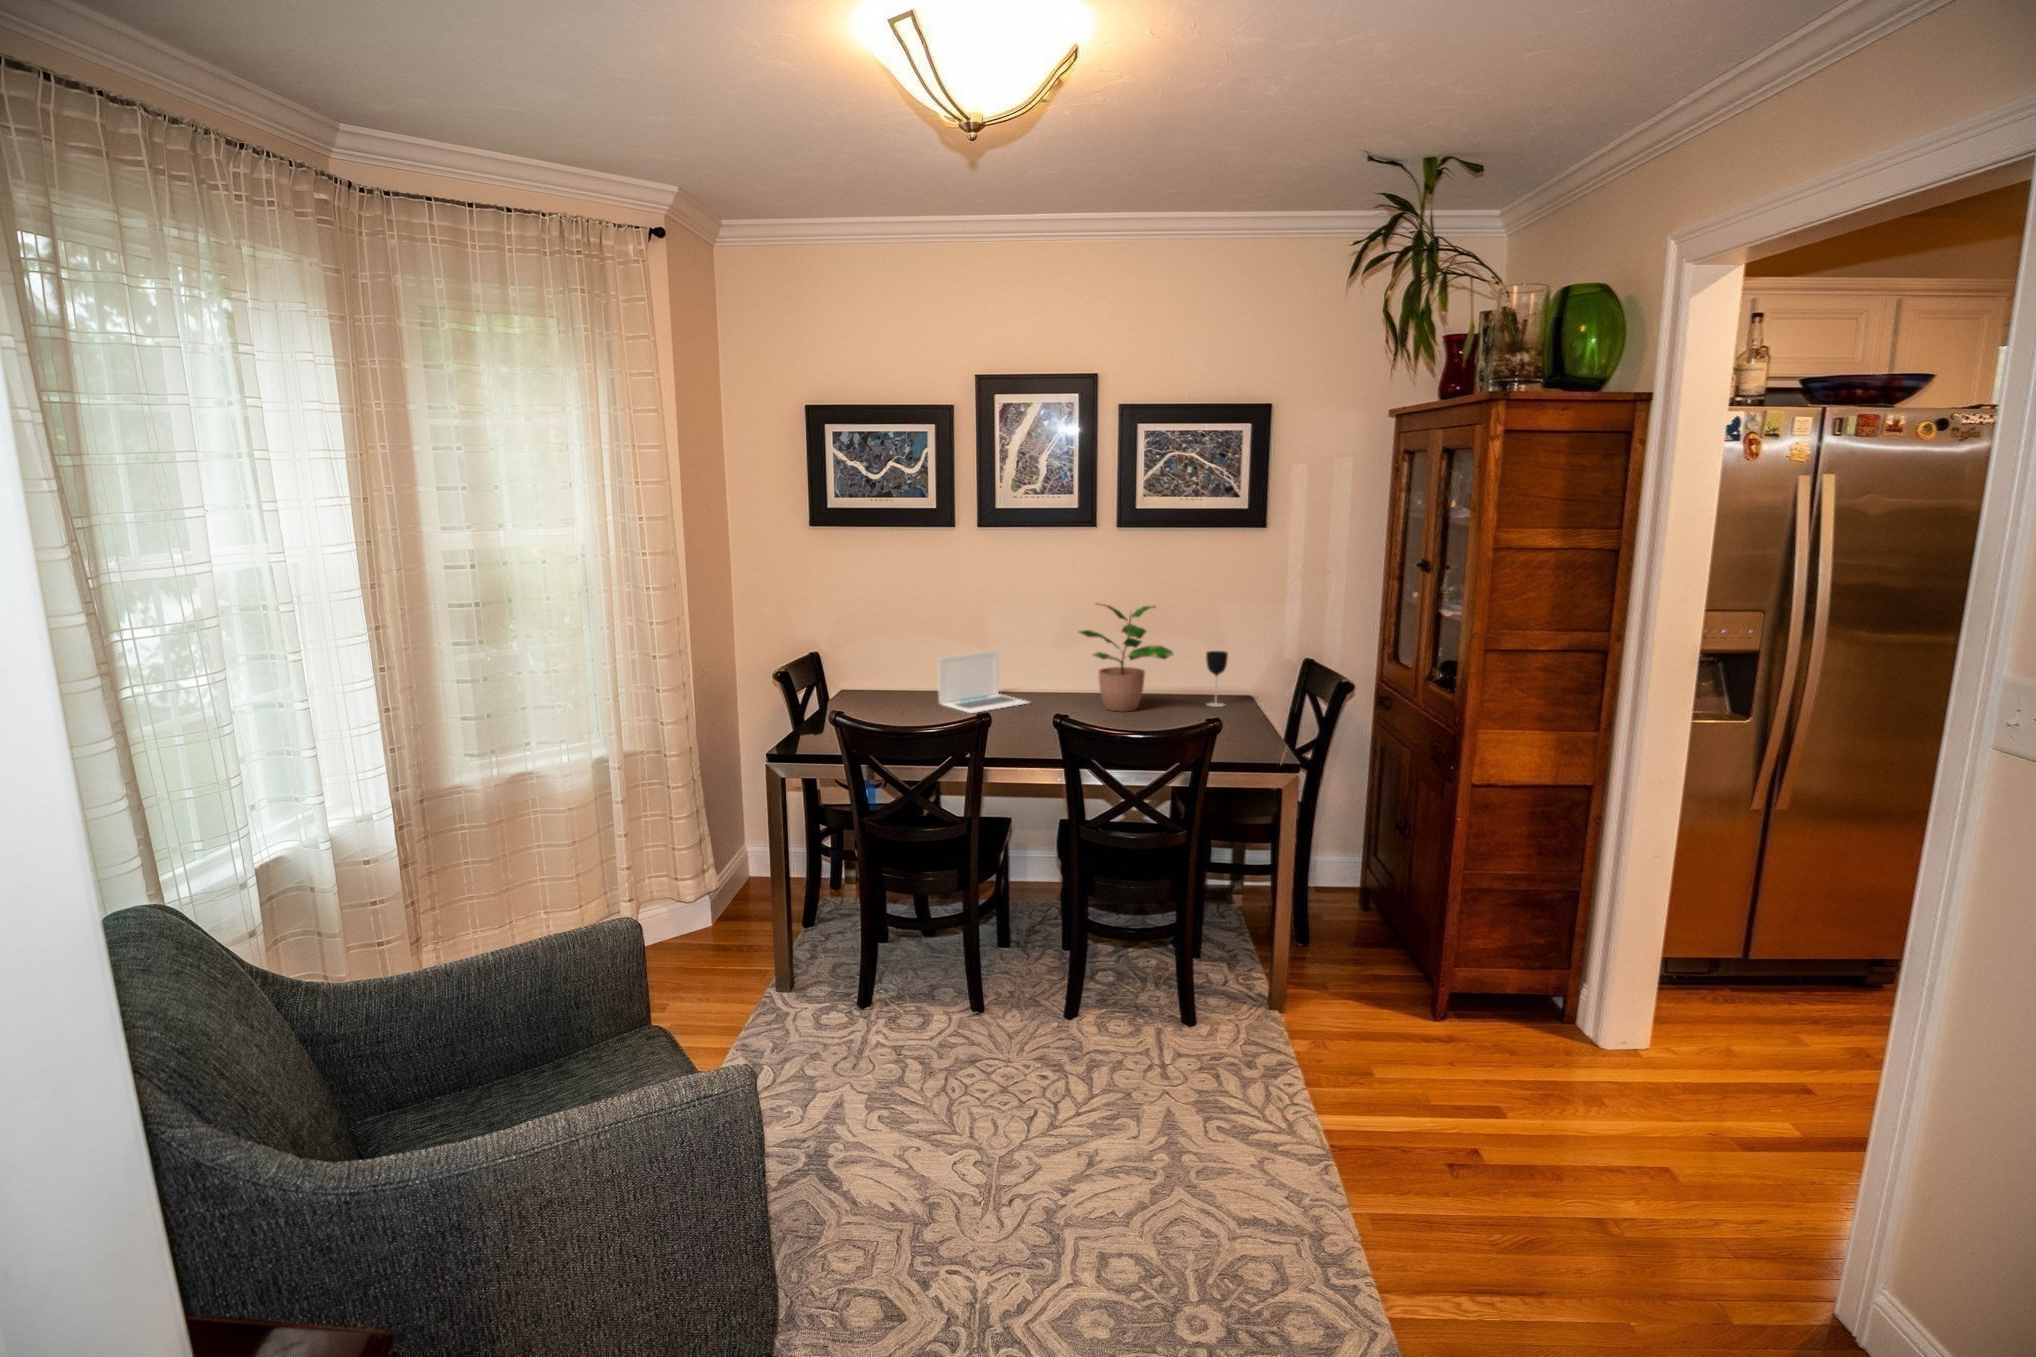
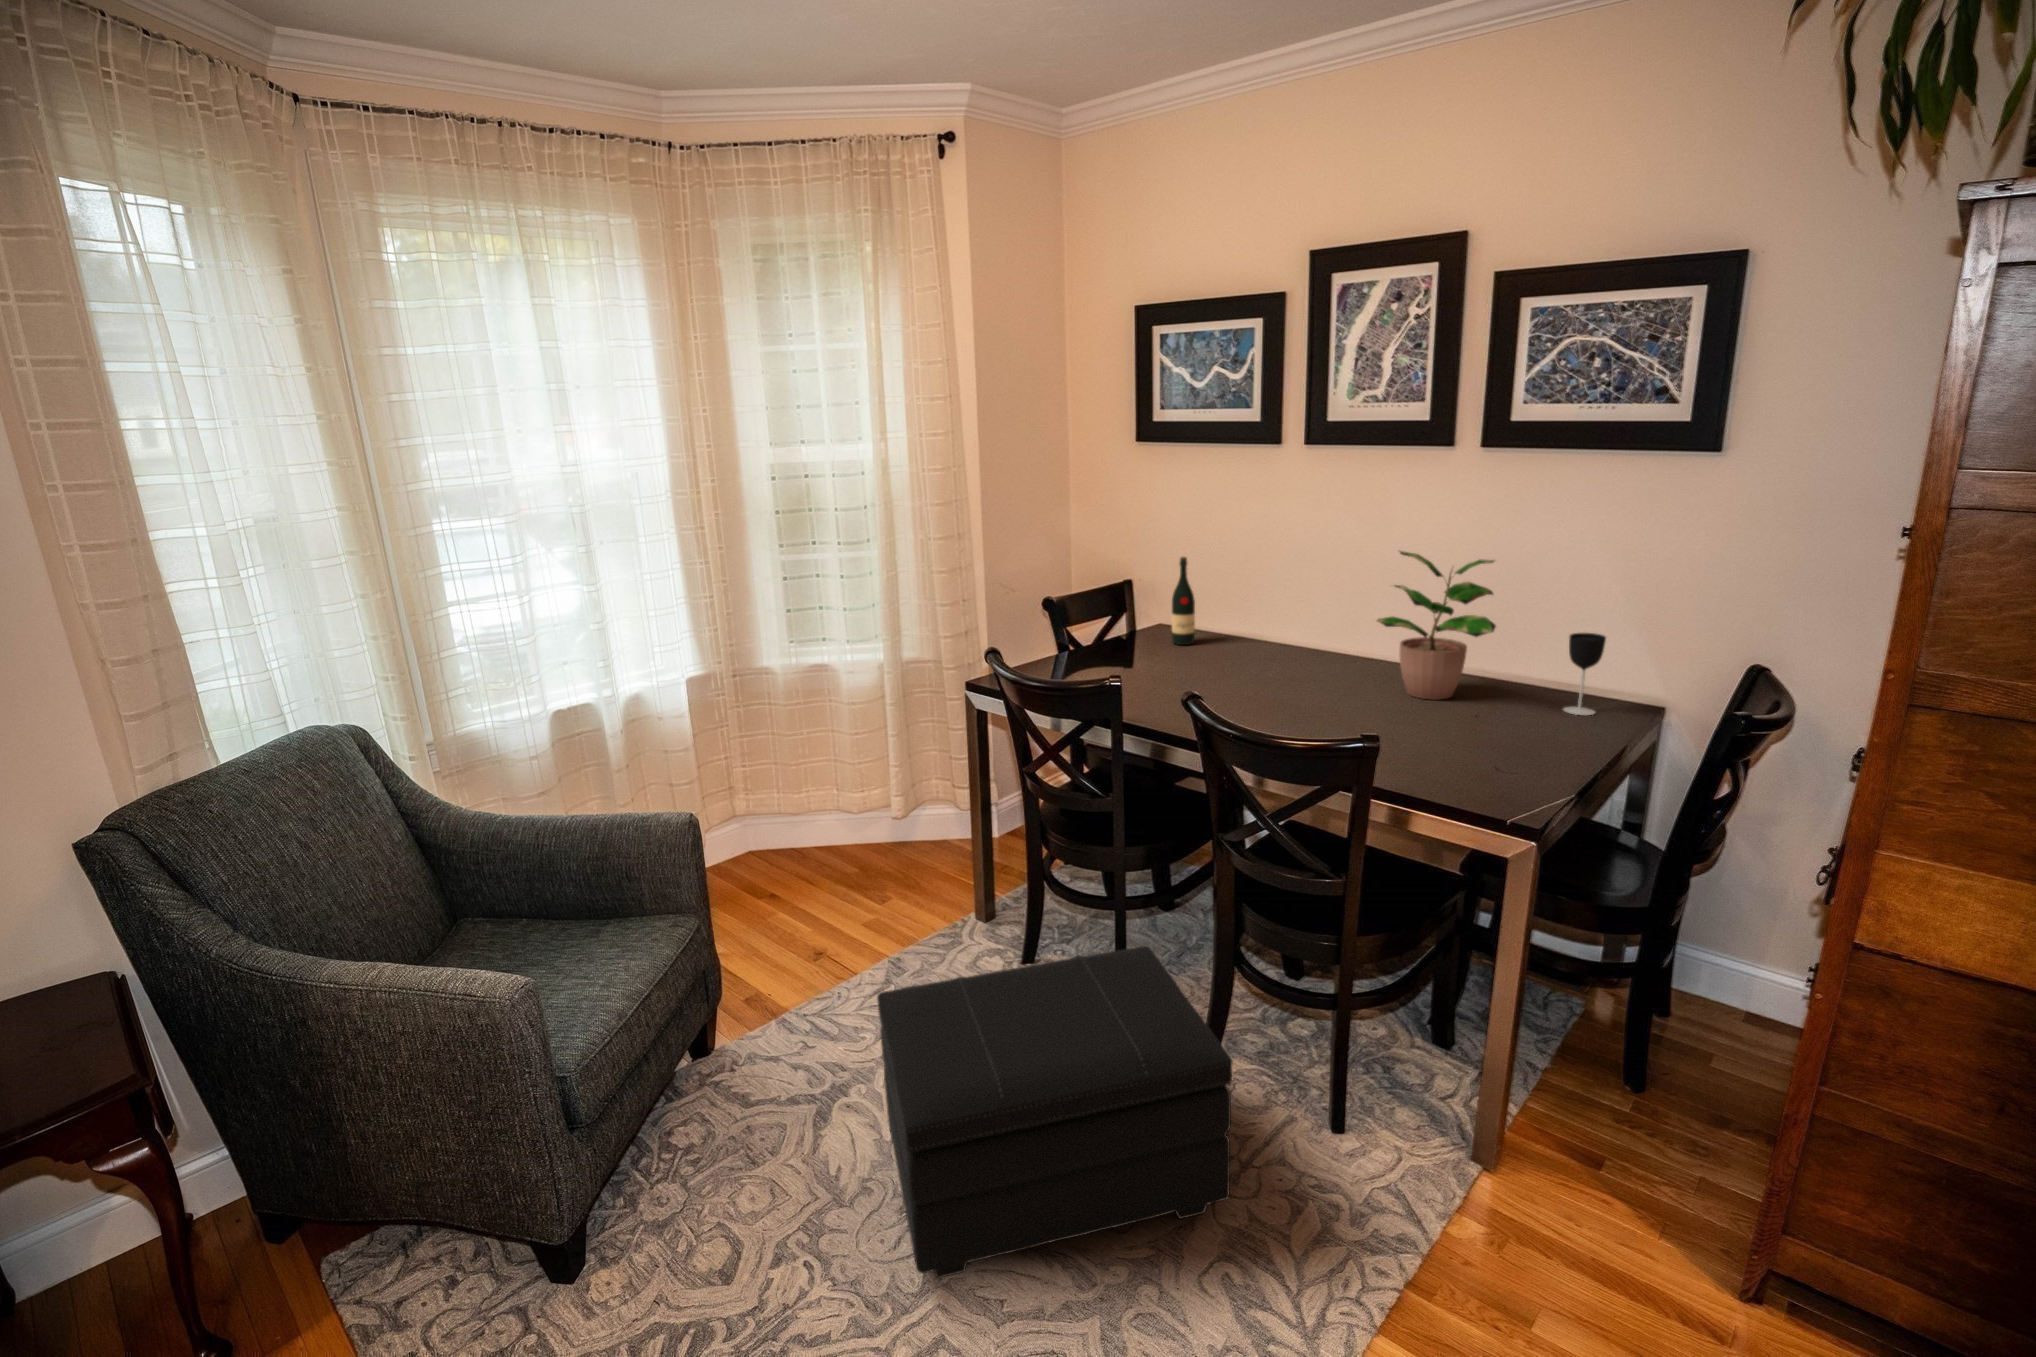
wine bottle: none [881,624,903,703] -> present [1172,557,1195,645]
laptop: present [938,650,1029,713] -> none [1223,598,1327,671]
footstool: none [903,927,1192,1224] -> present [877,946,1232,1278]

